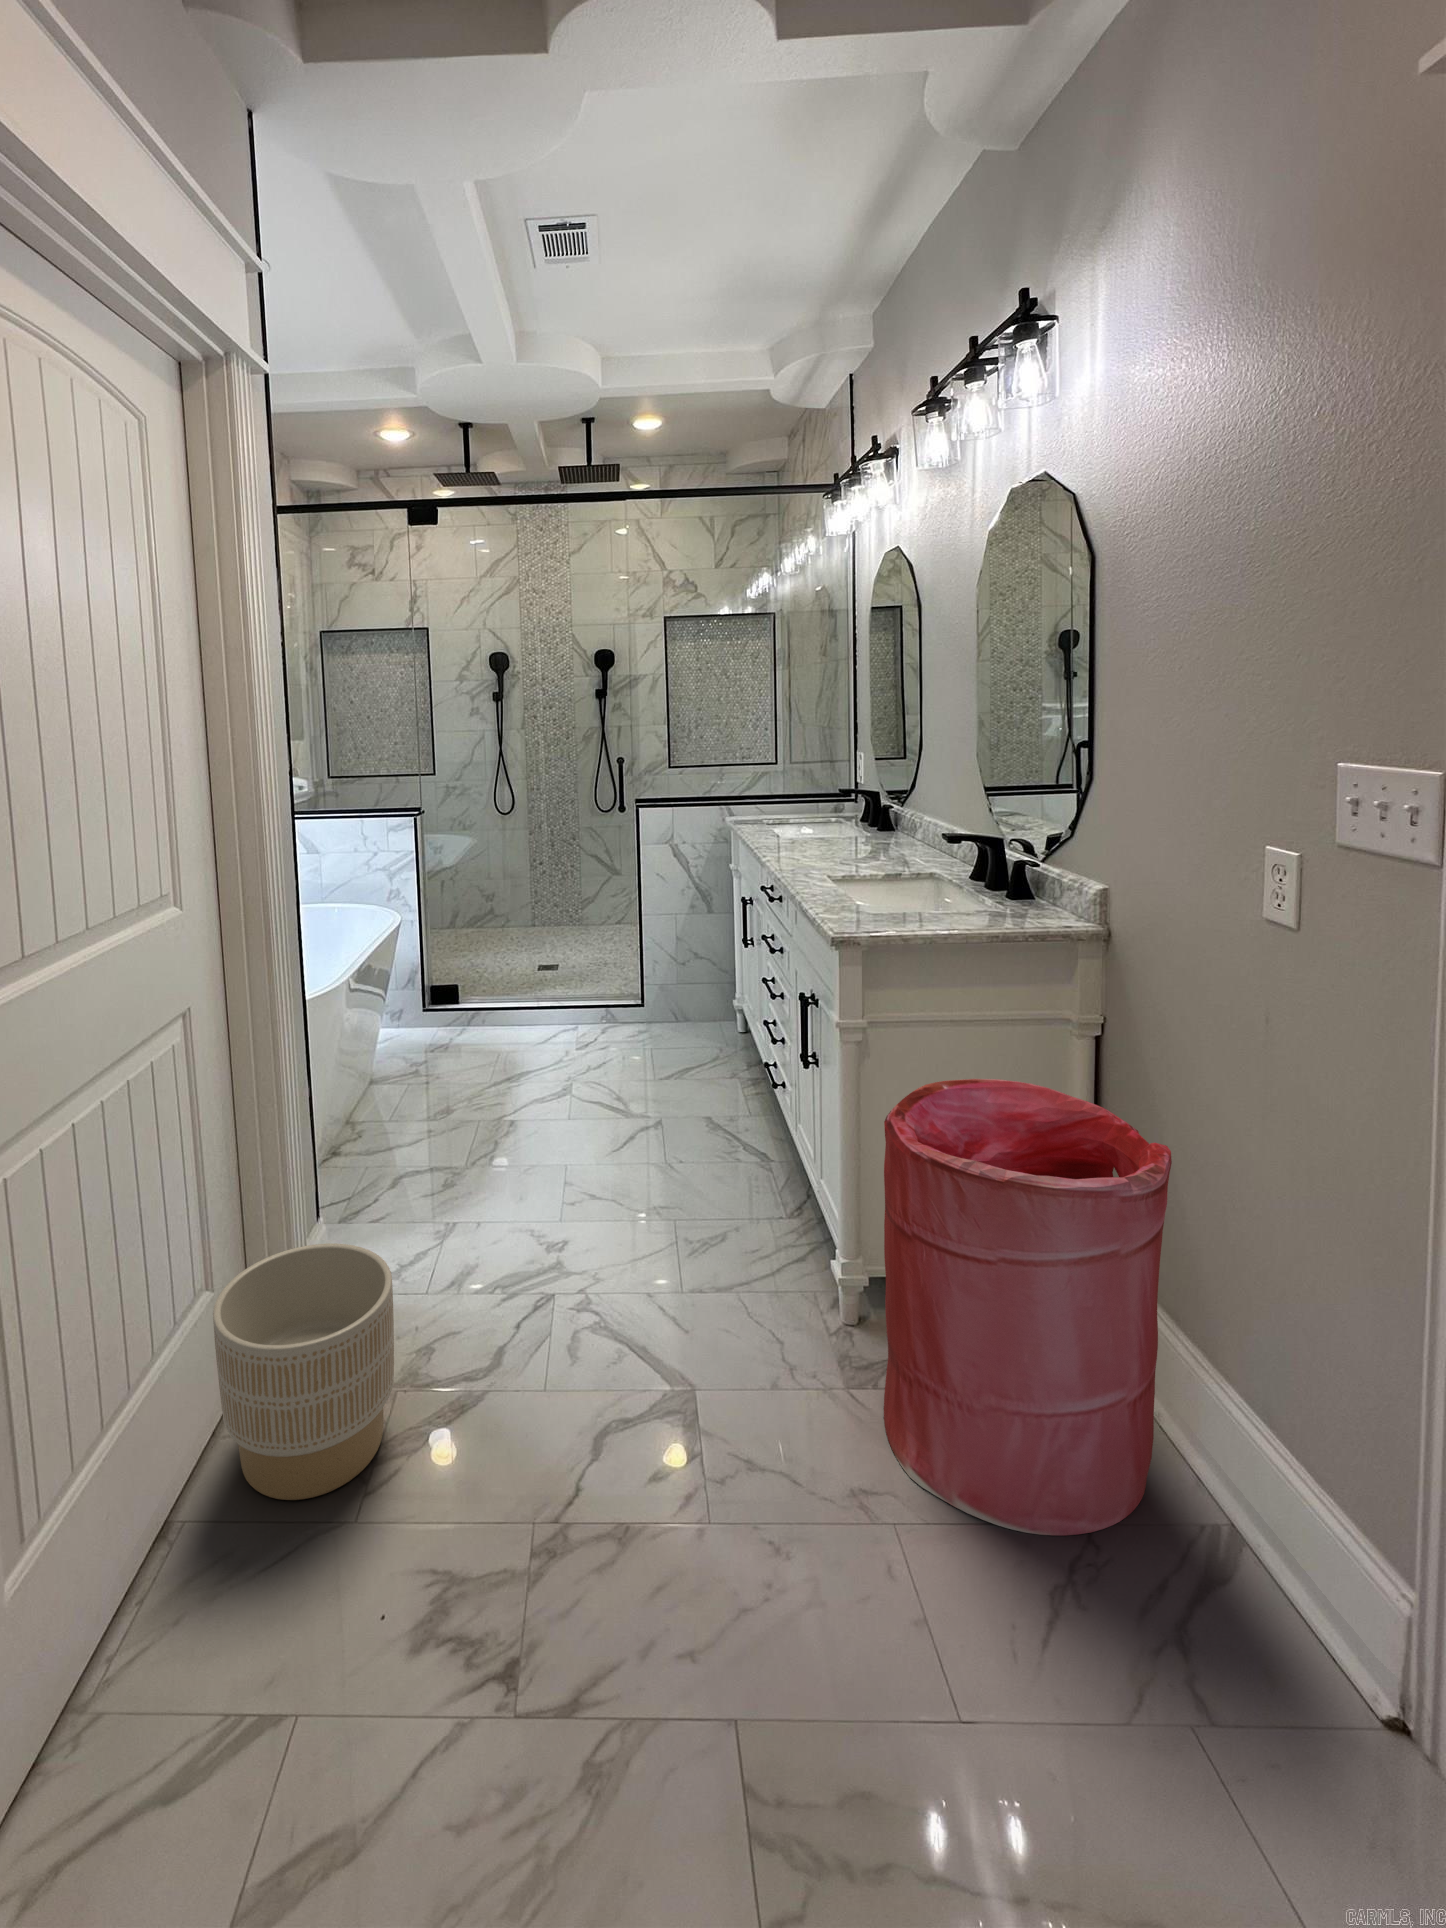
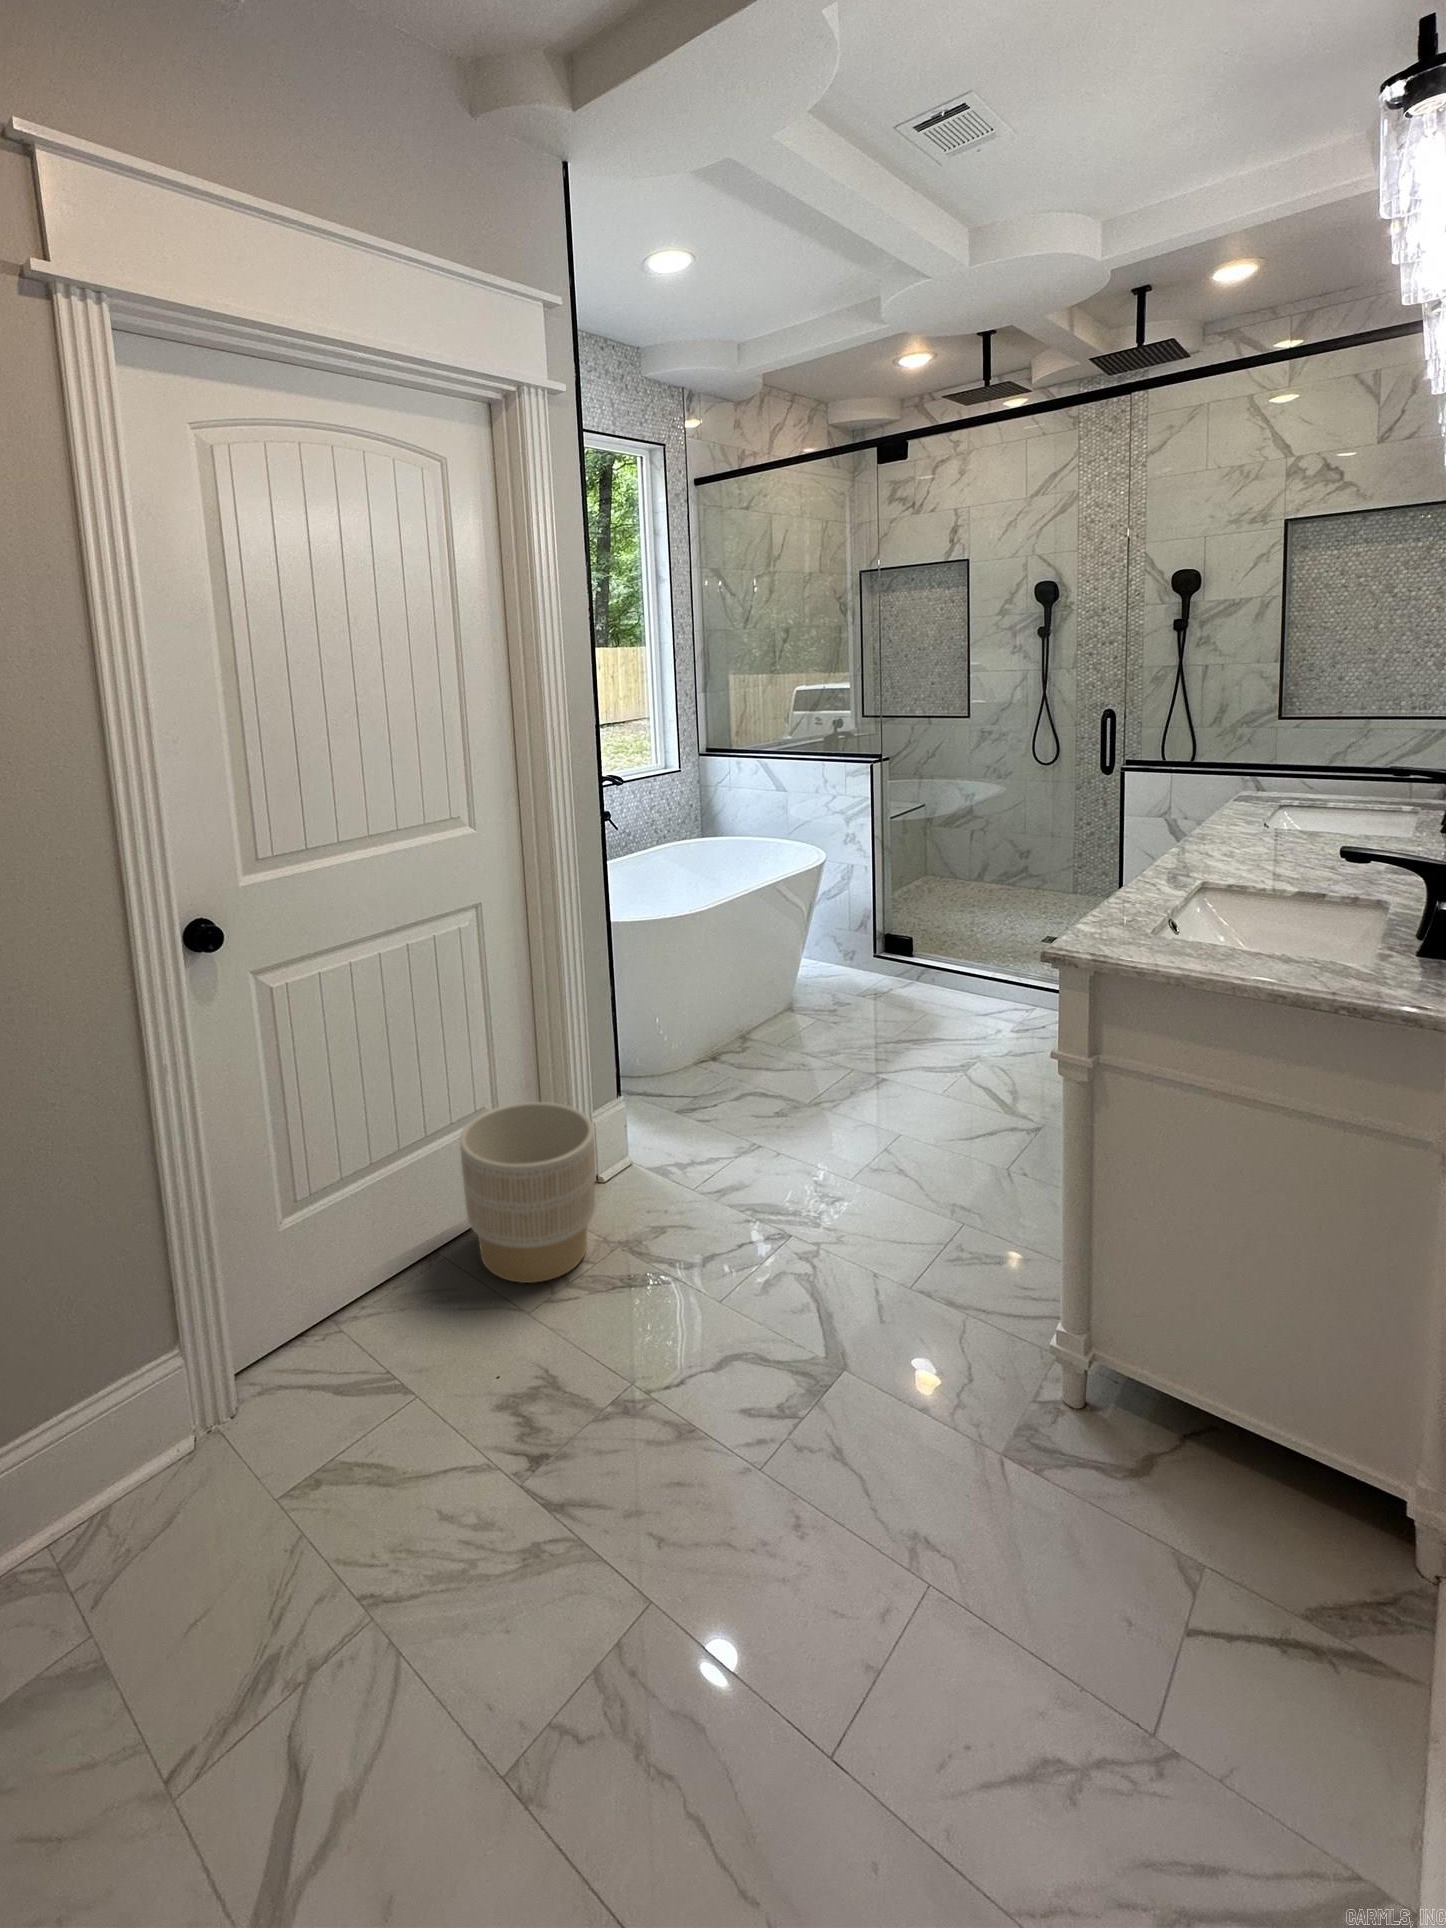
laundry hamper: present [884,1079,1172,1535] -> none [954,1151,1366,1760]

